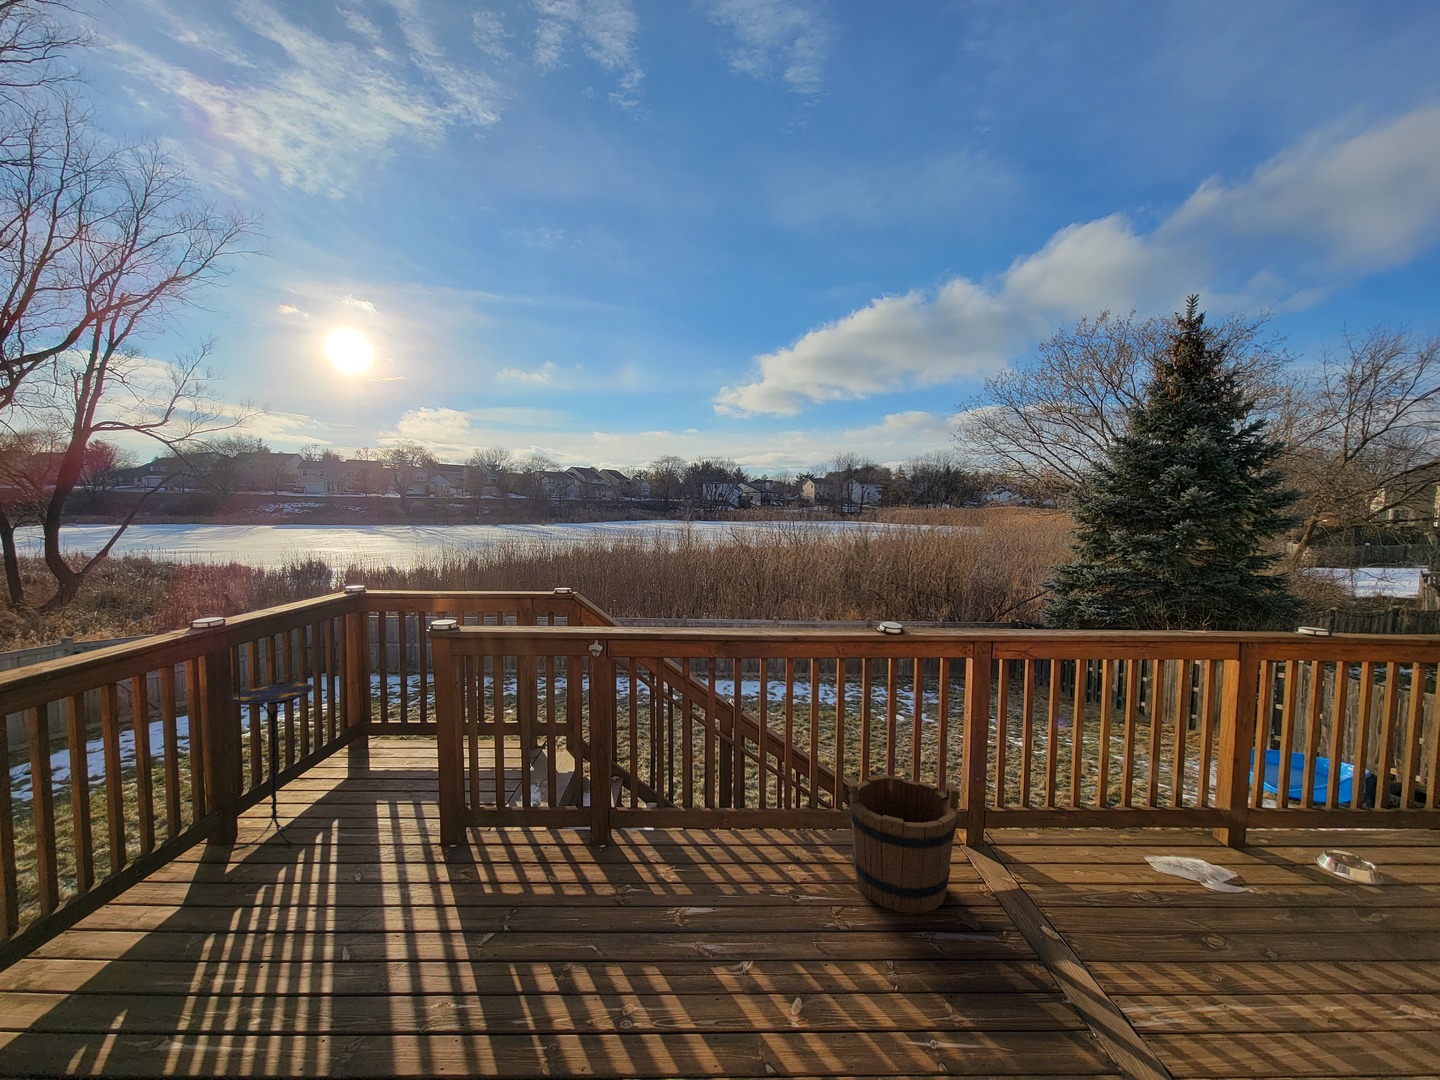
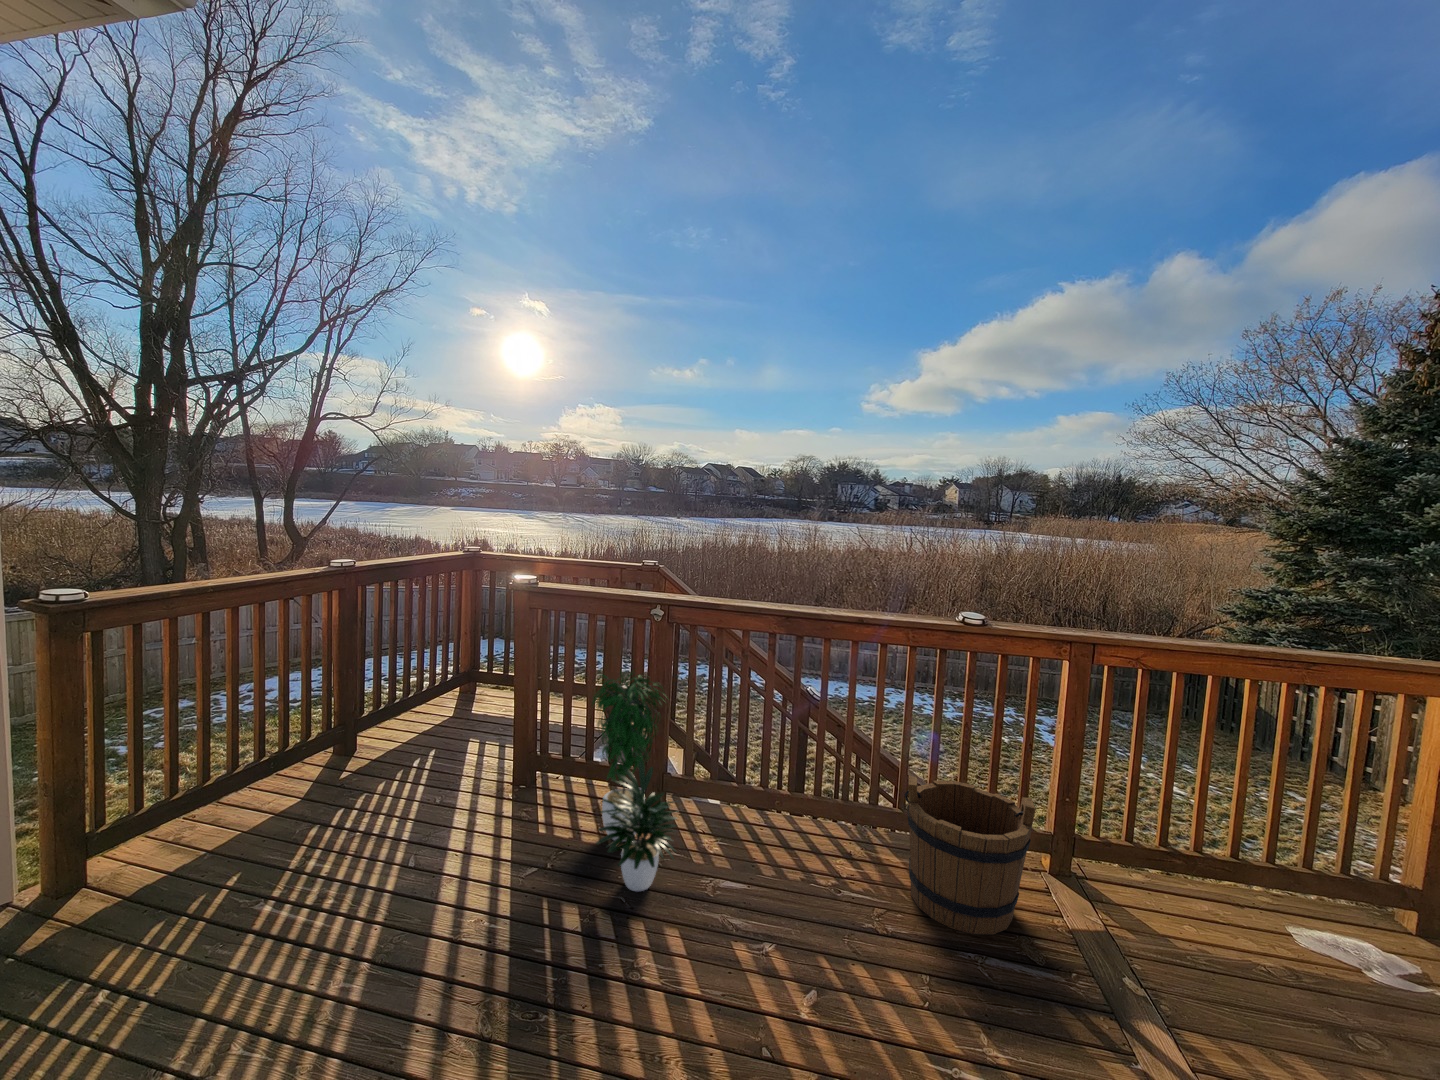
side table: present [229,683,314,850] -> none [347,623,422,766]
potted plant: none [532,702,643,937] -> present [592,671,677,891]

